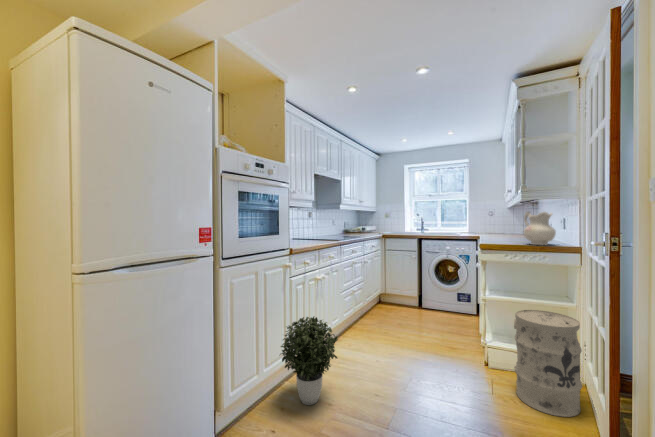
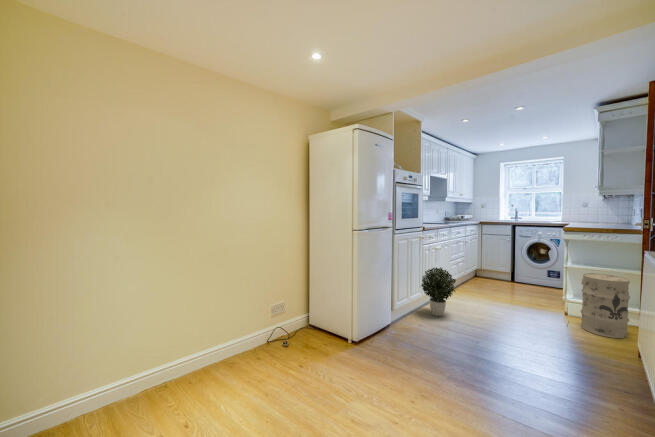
ceramic pitcher: present [524,212,556,245] -> none [599,206,625,231]

